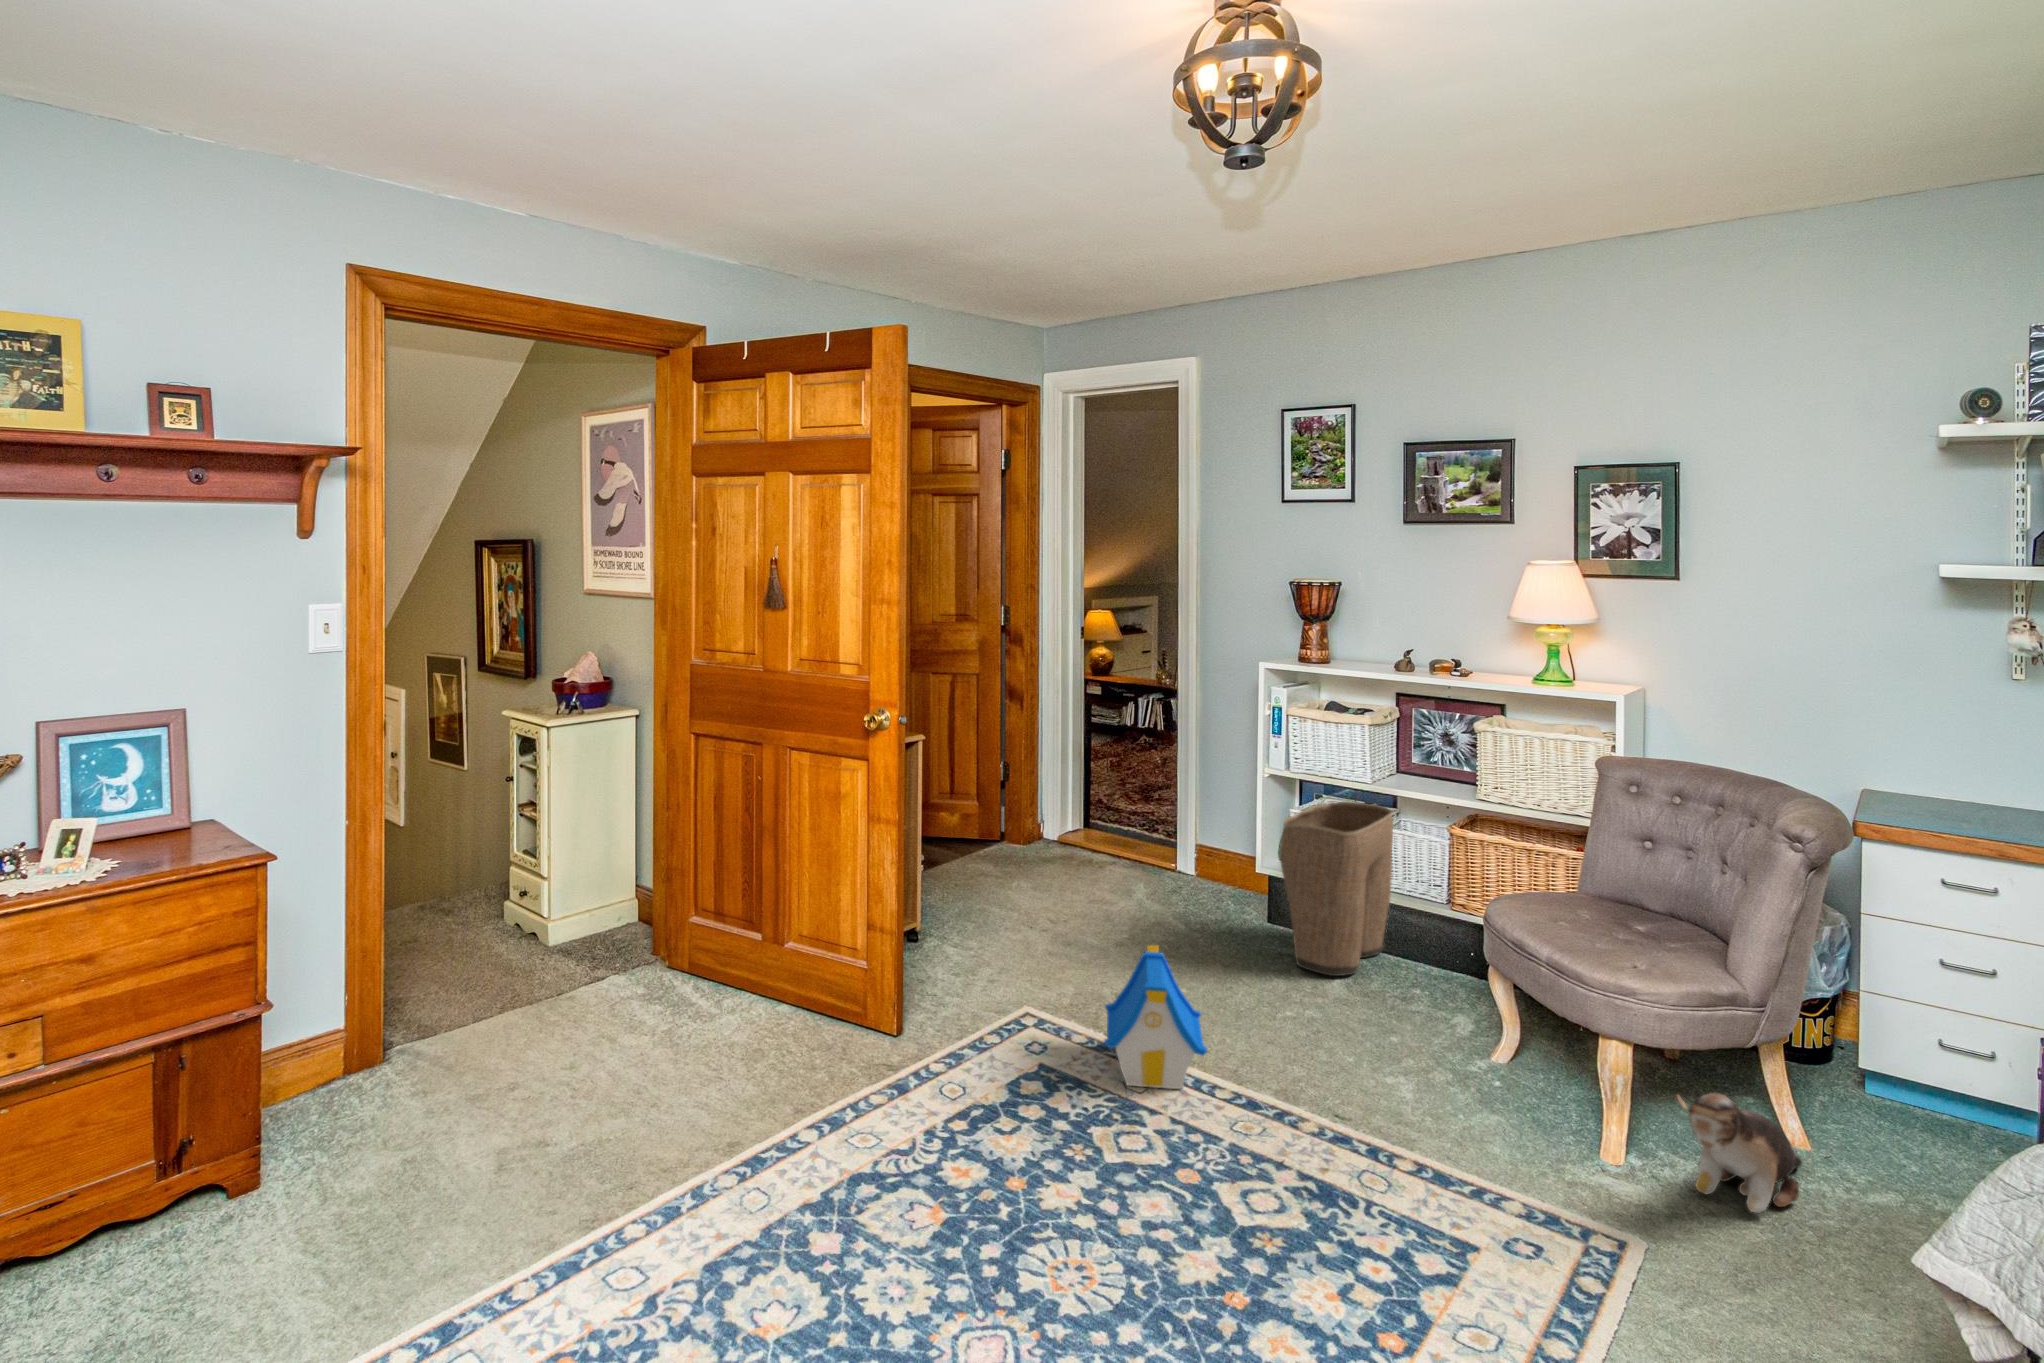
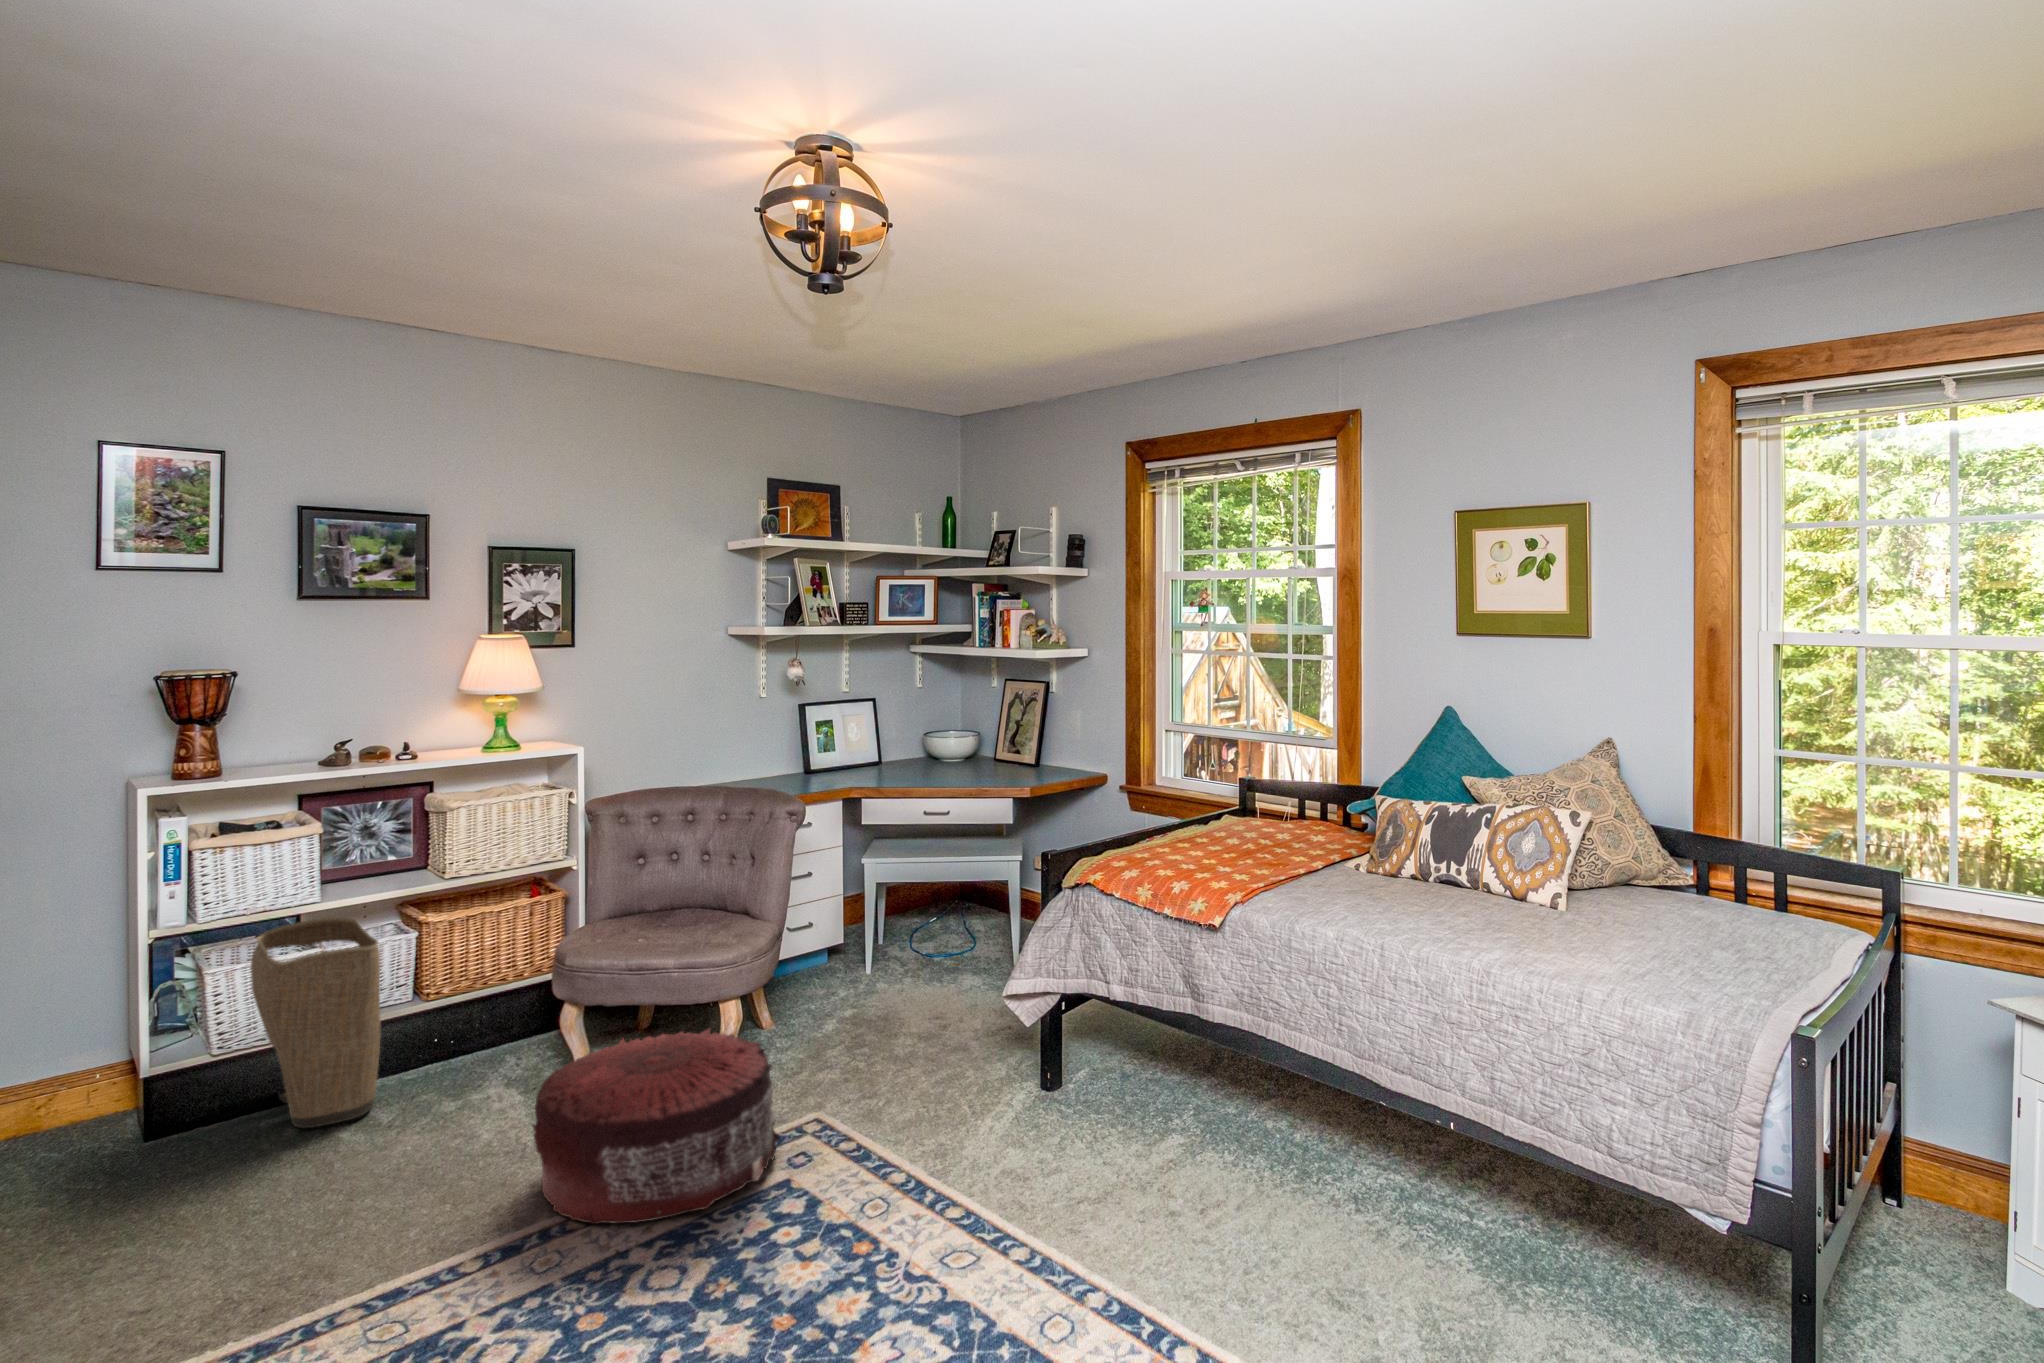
toy house: present [1104,945,1207,1090] -> none [264,1135,464,1302]
pouf: none [1285,990,1548,1208] -> present [533,1029,780,1224]
plush toy: present [1677,1093,1802,1213] -> none [803,1012,853,1092]

